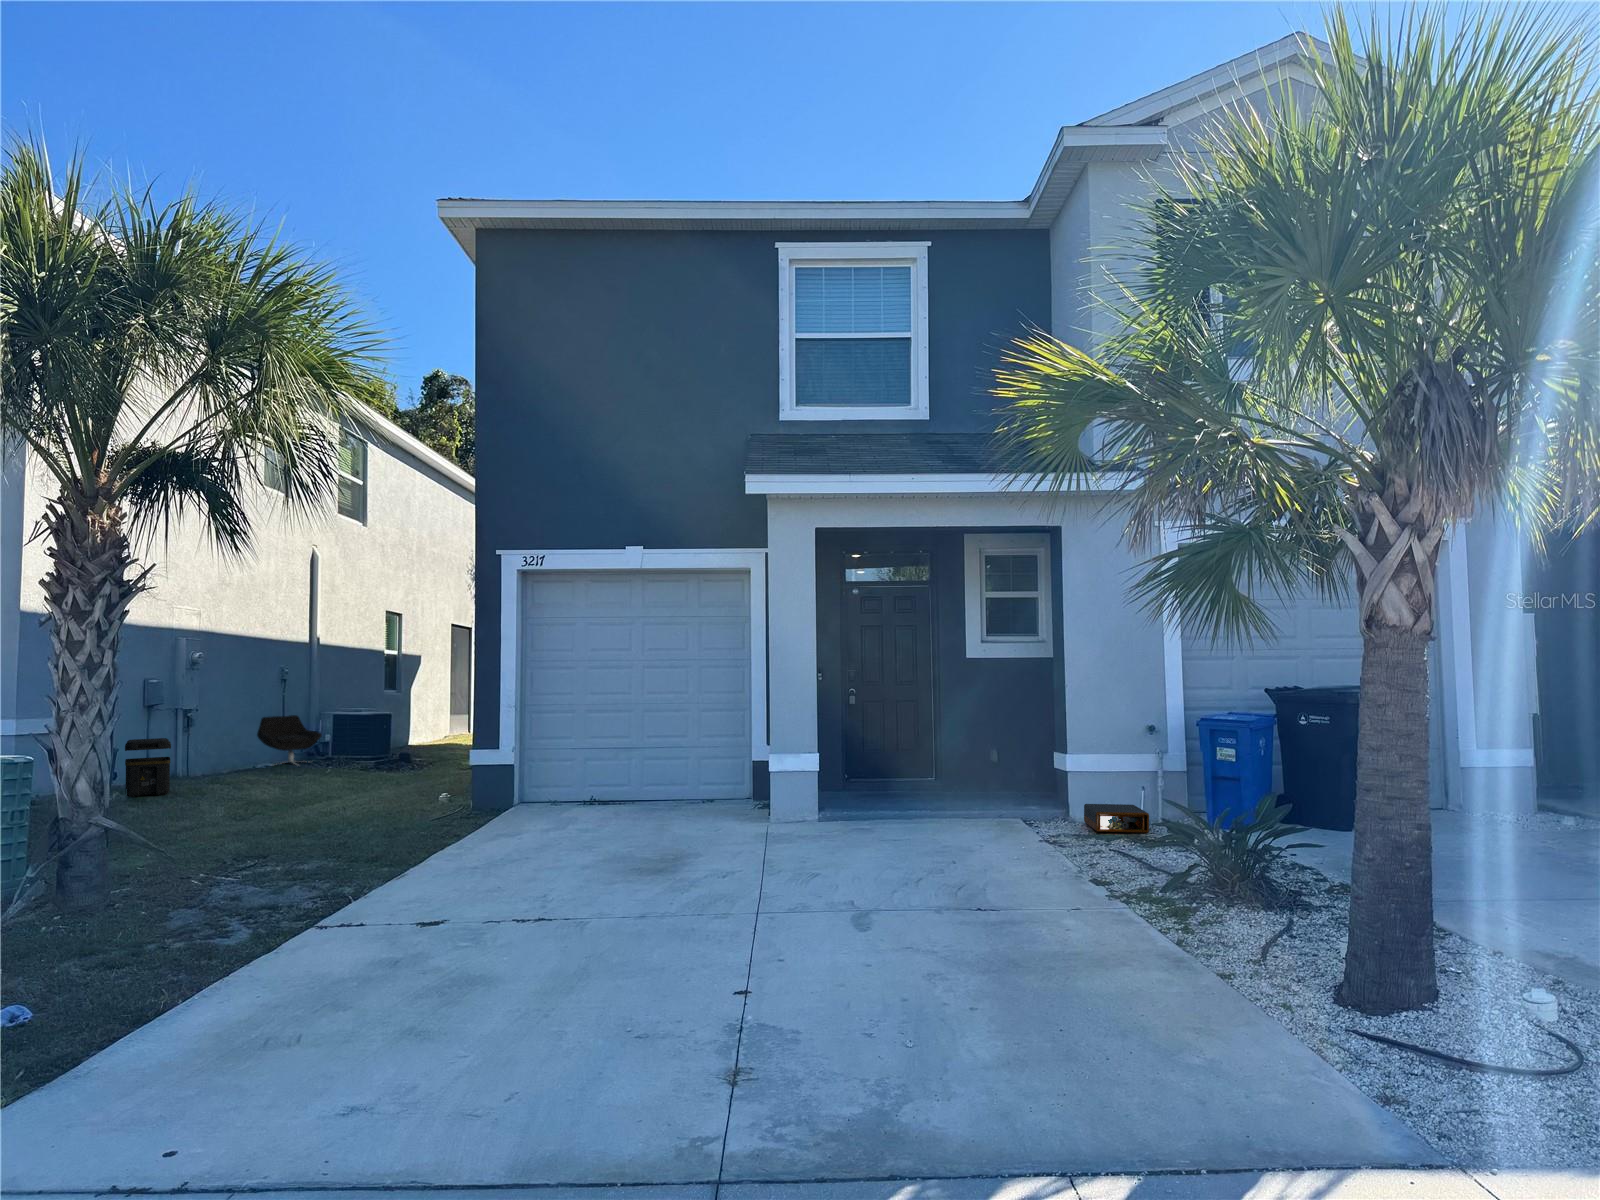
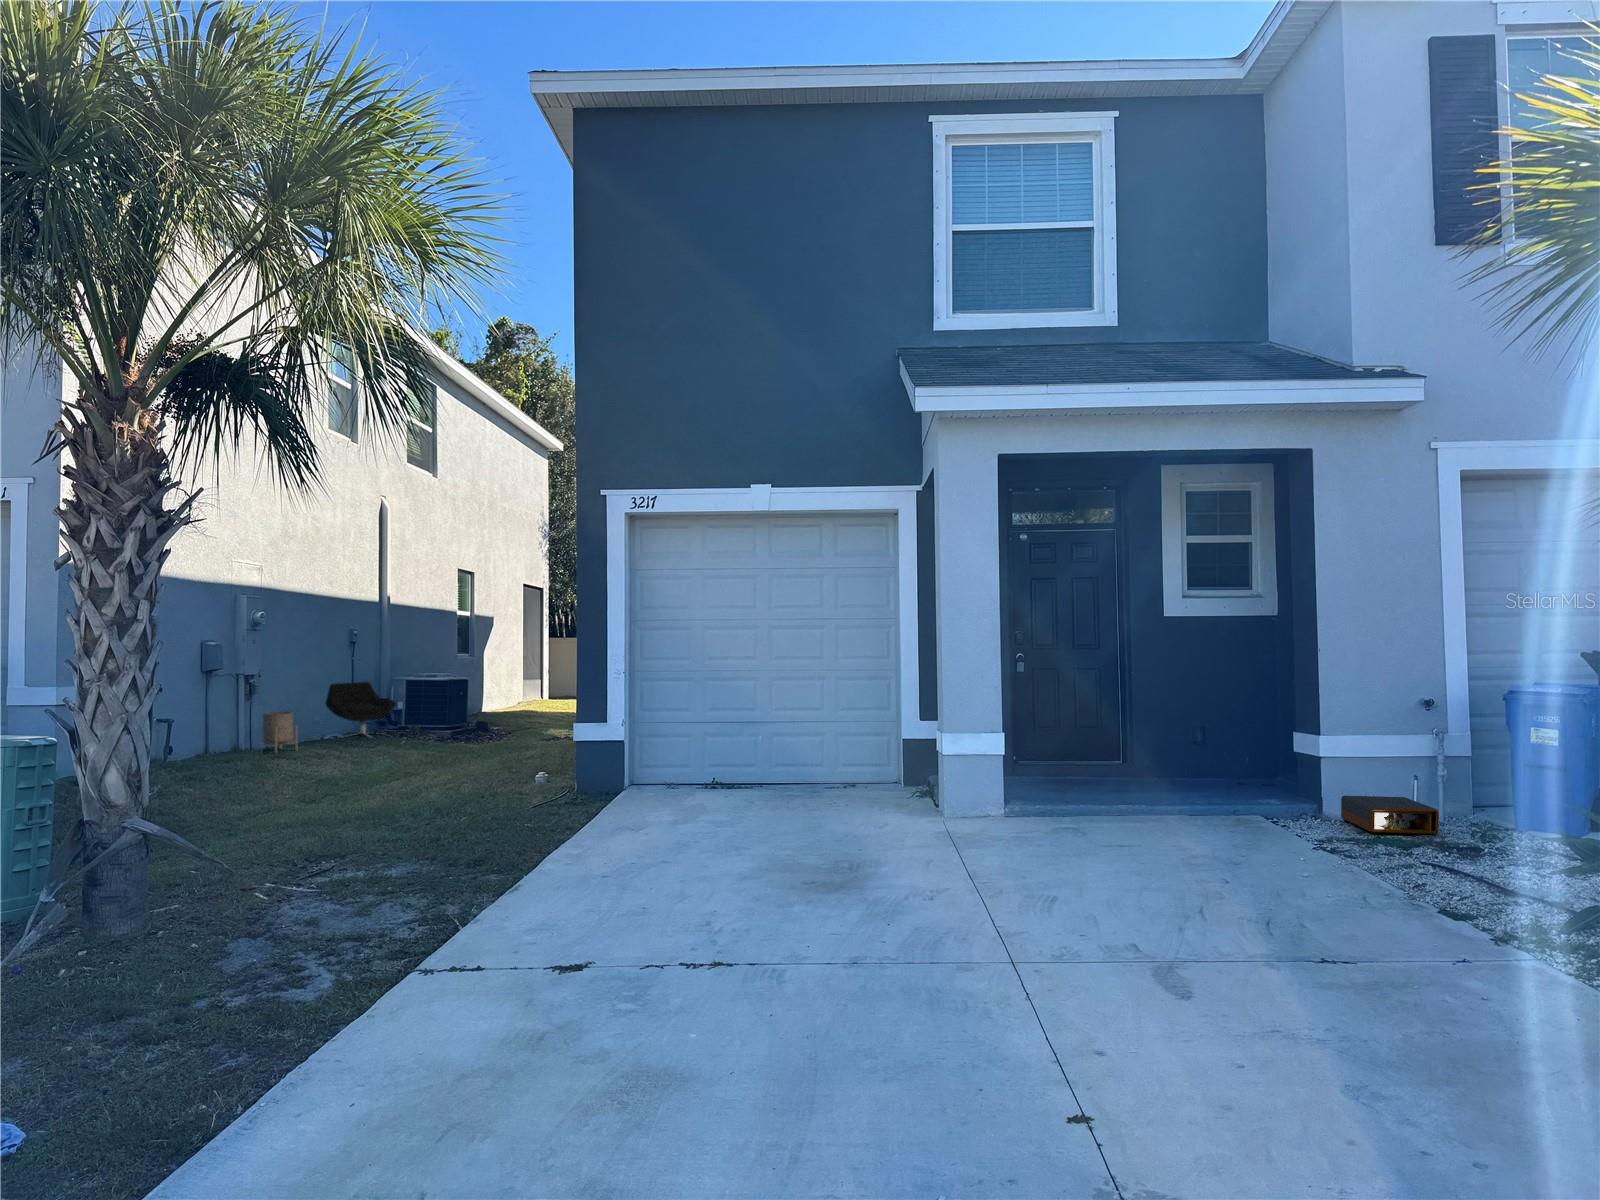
toolbox: present [125,738,171,797] -> none [179,708,231,775]
planter: none [195,742,230,779] -> present [261,711,298,753]

